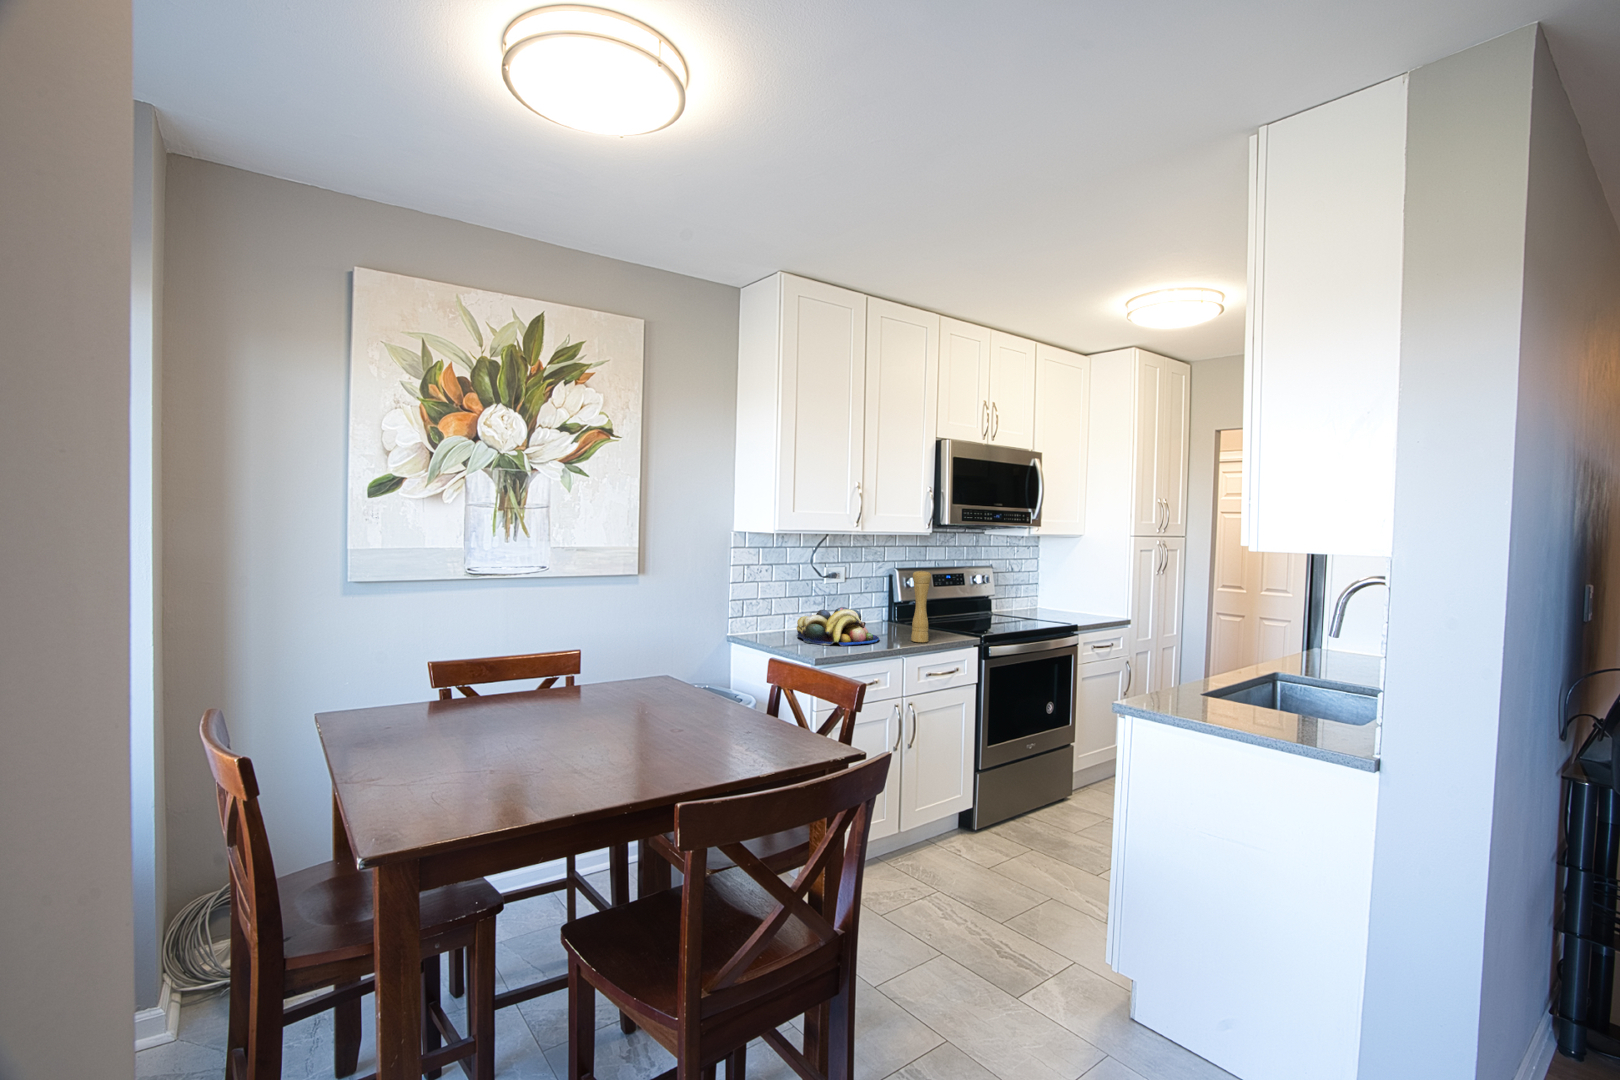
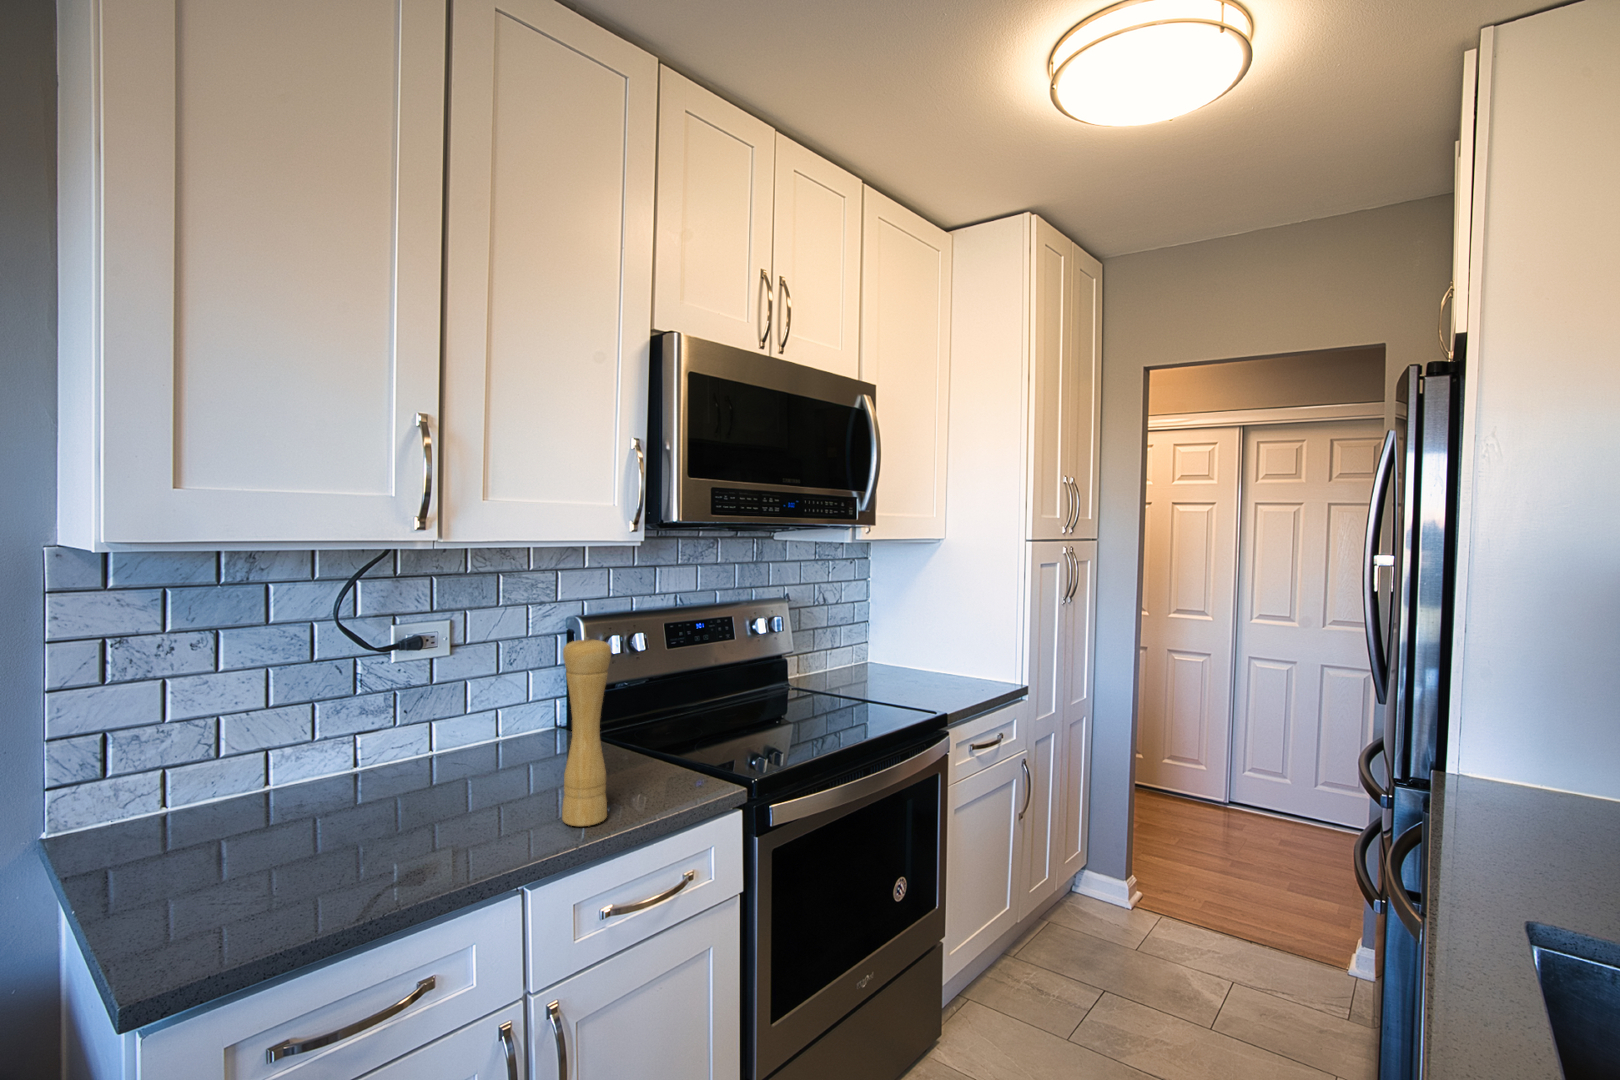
fruit bowl: present [797,607,879,646] -> none [217,735,479,882]

